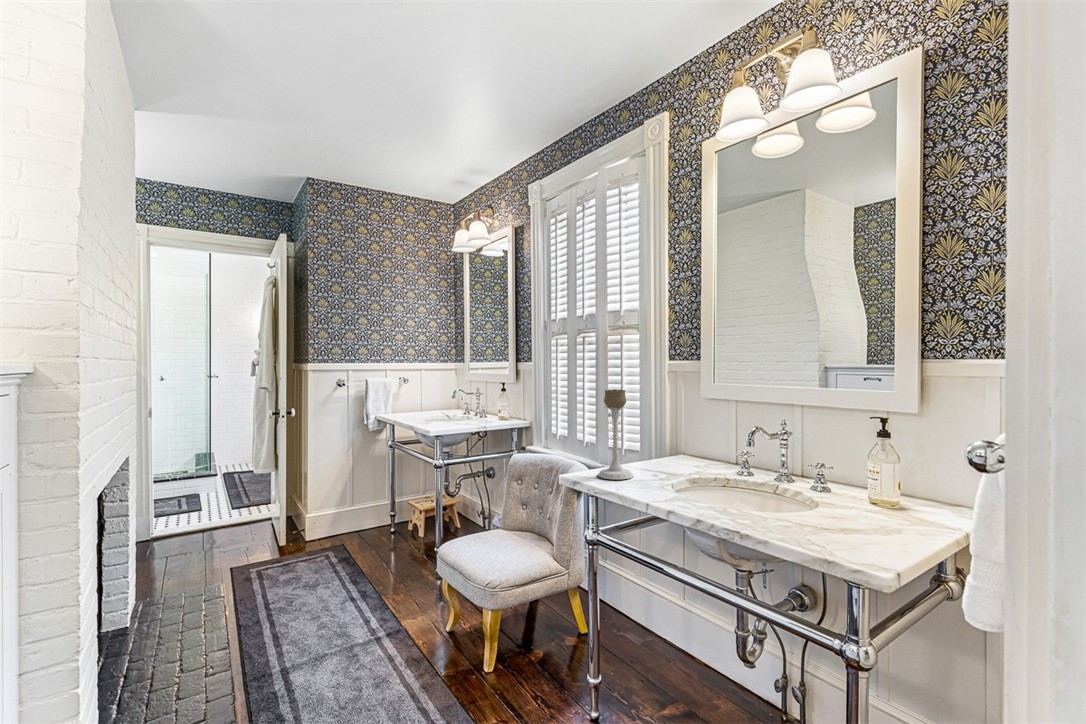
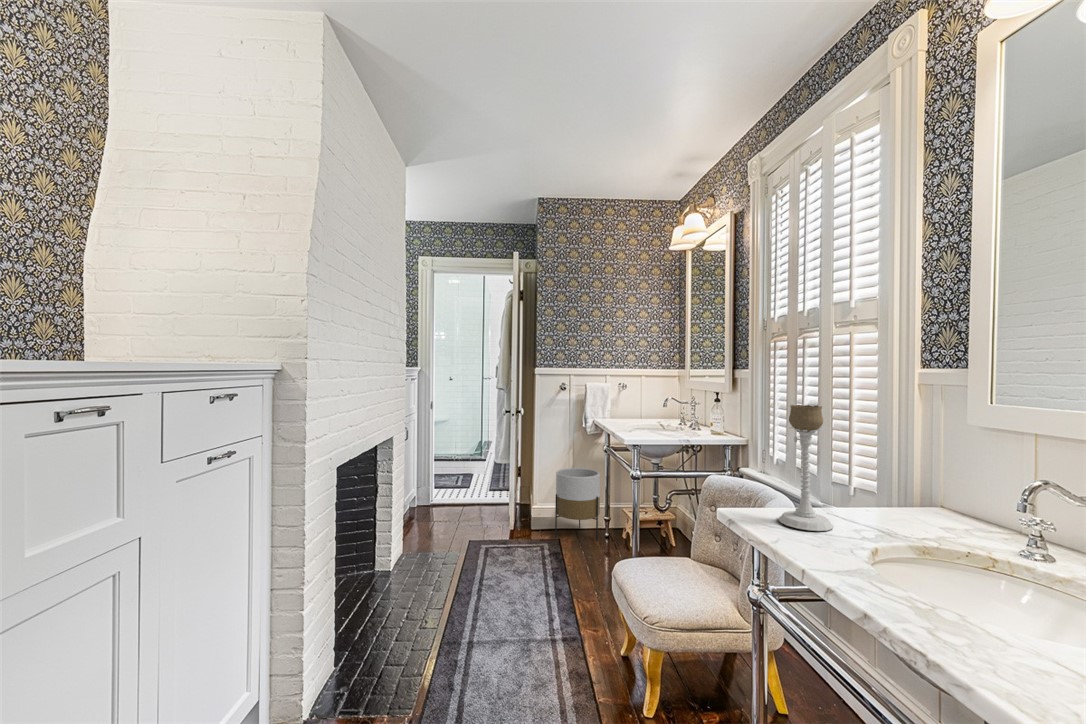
planter: none [335,470,384,548] -> present [555,468,600,541]

